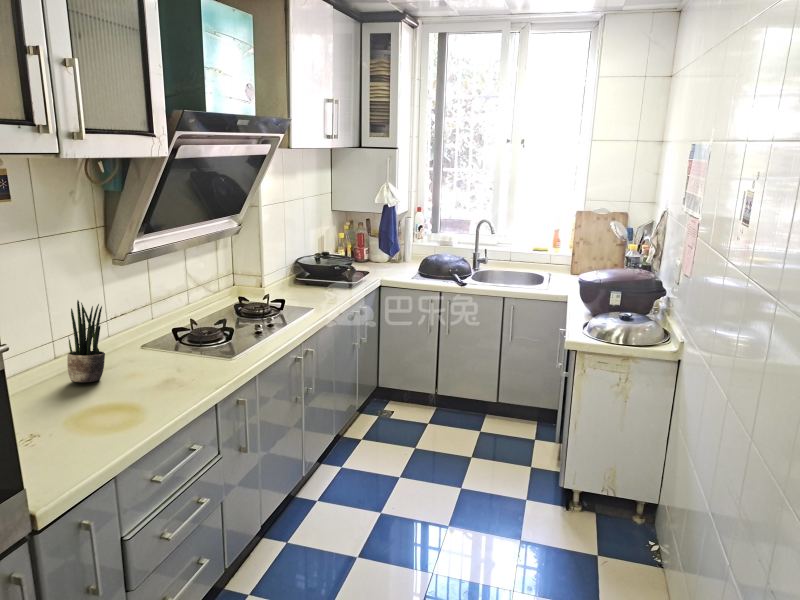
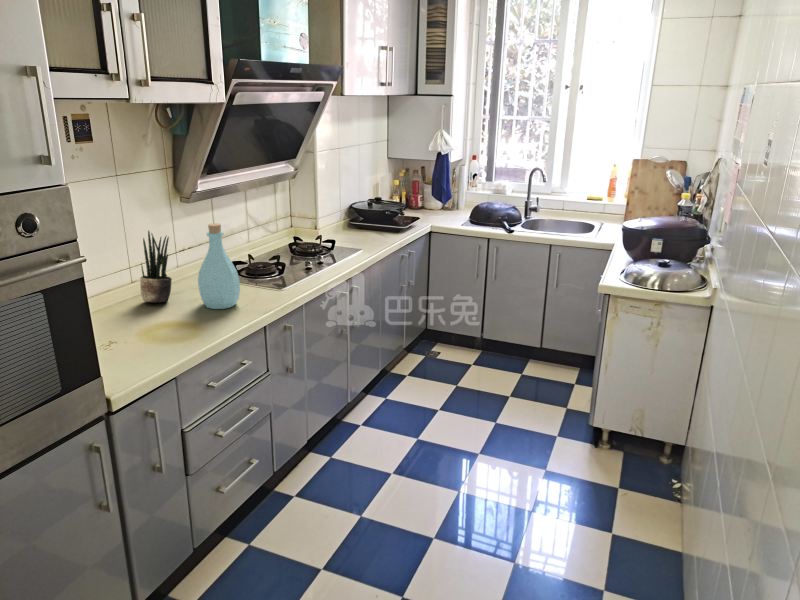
bottle: none [137,290,186,387] -> present [198,223,240,309]

